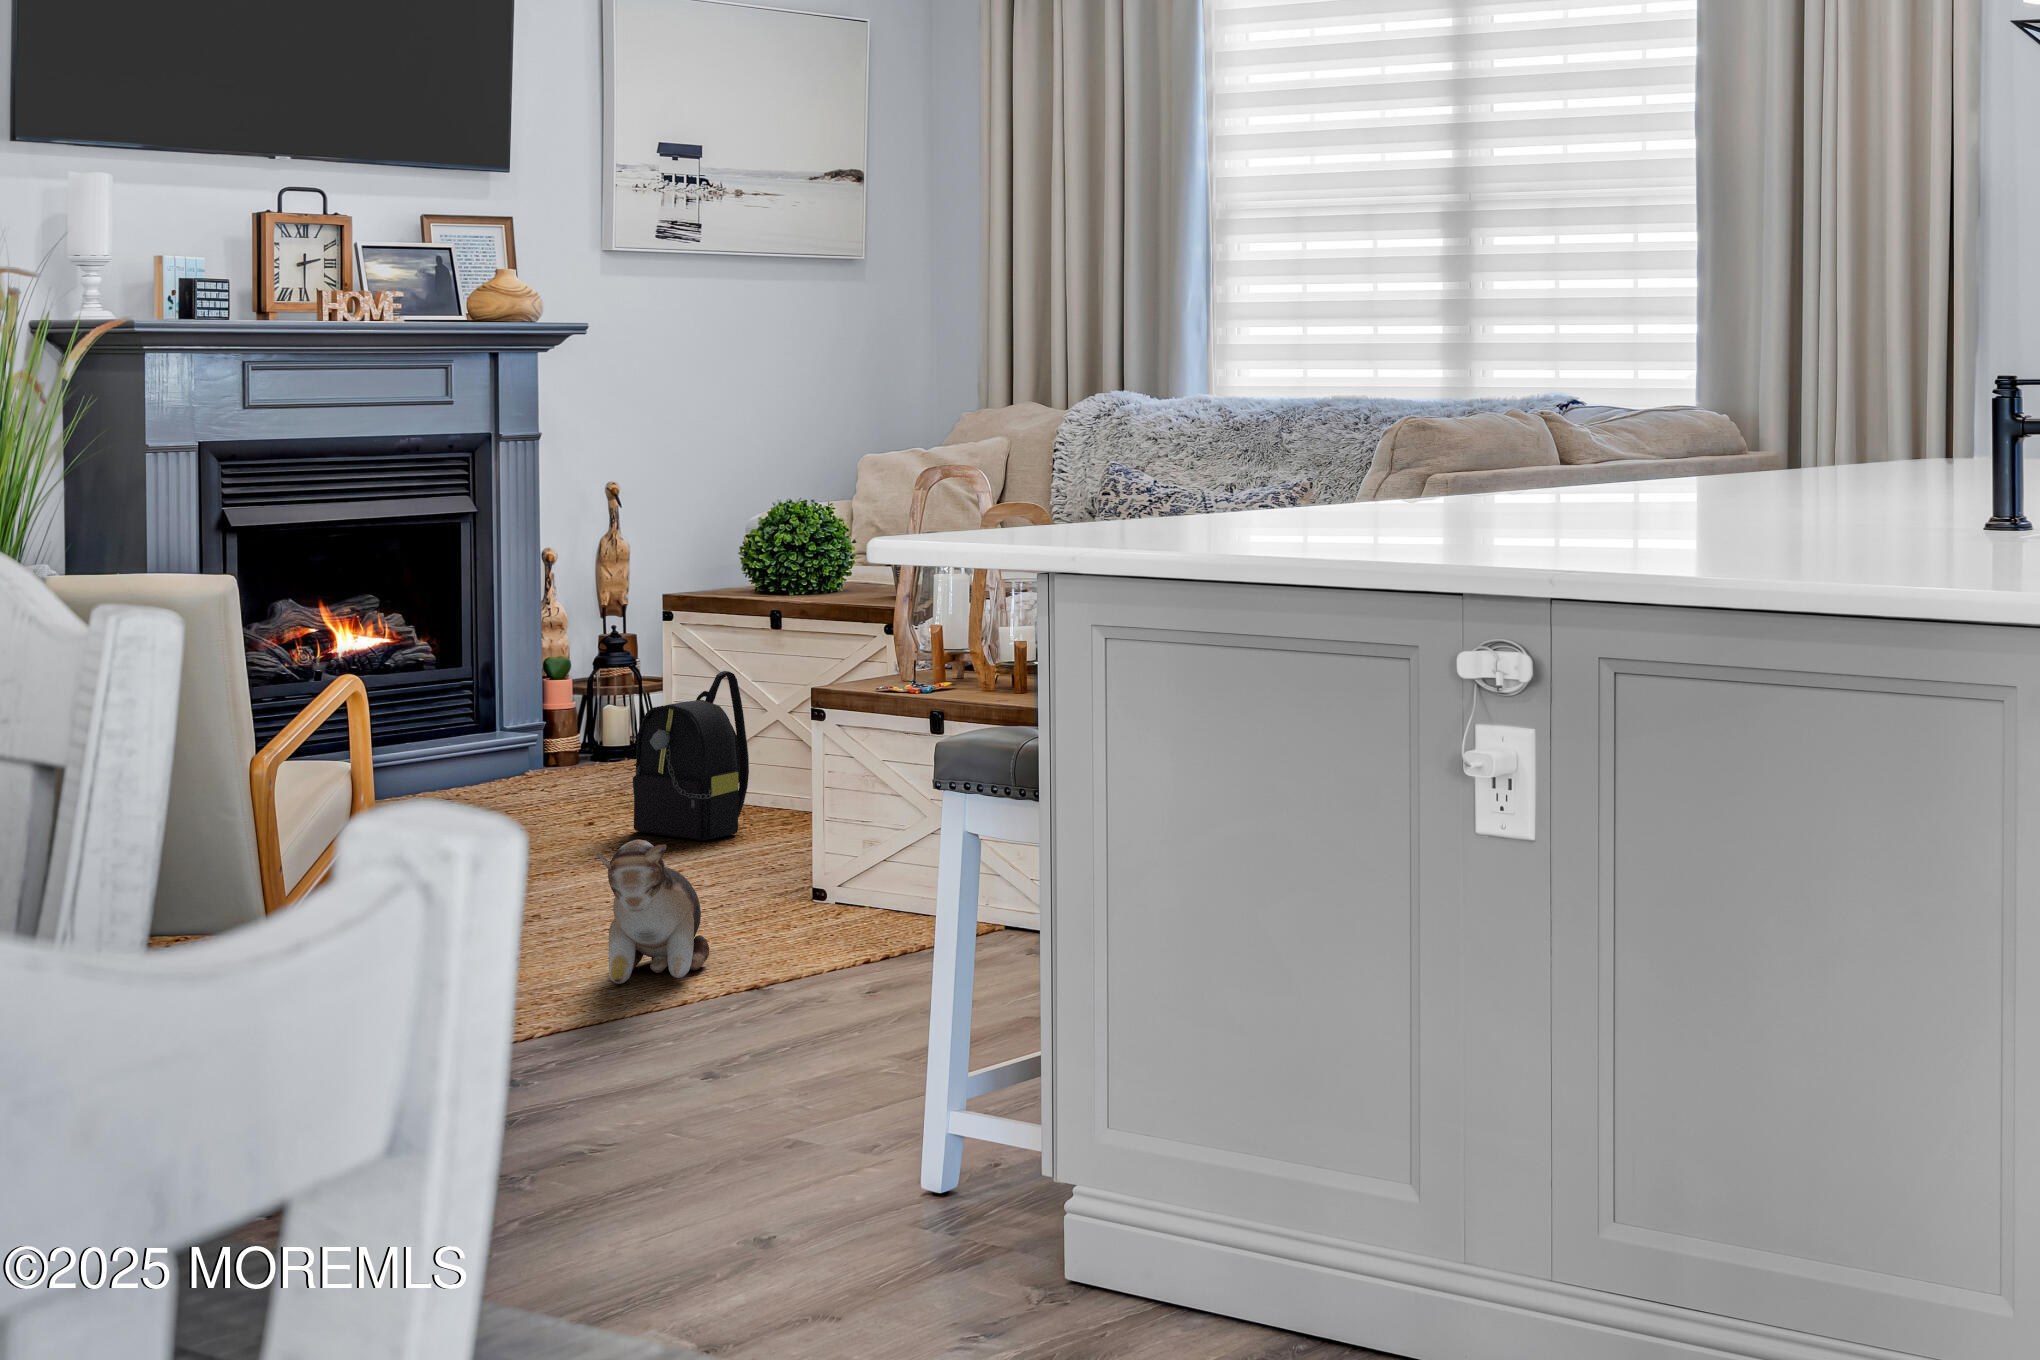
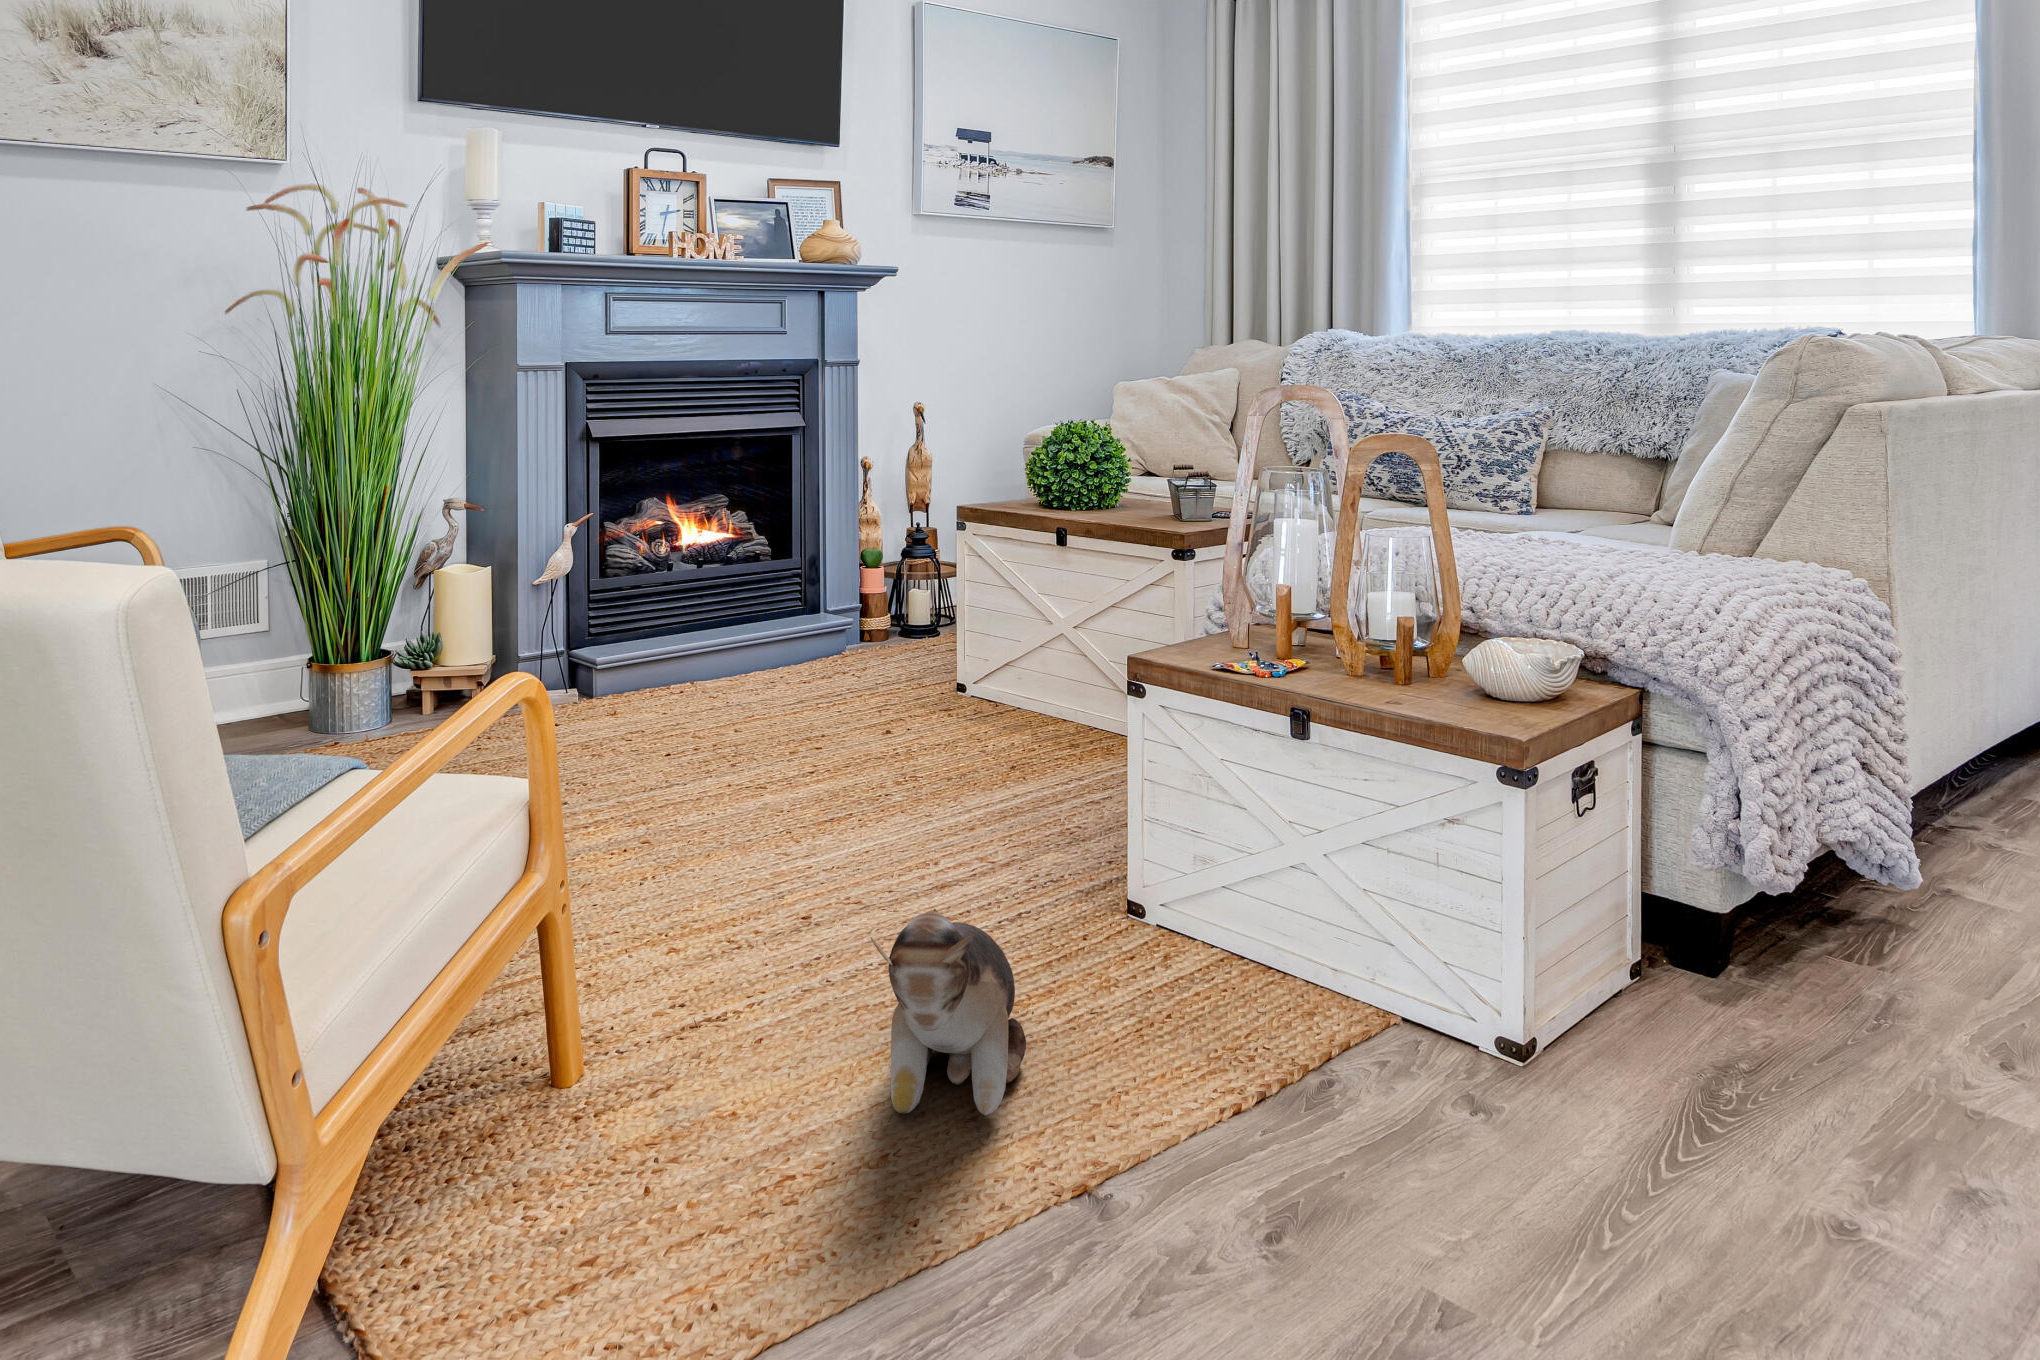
backpack: present [633,671,749,841] -> none [928,586,1037,761]

